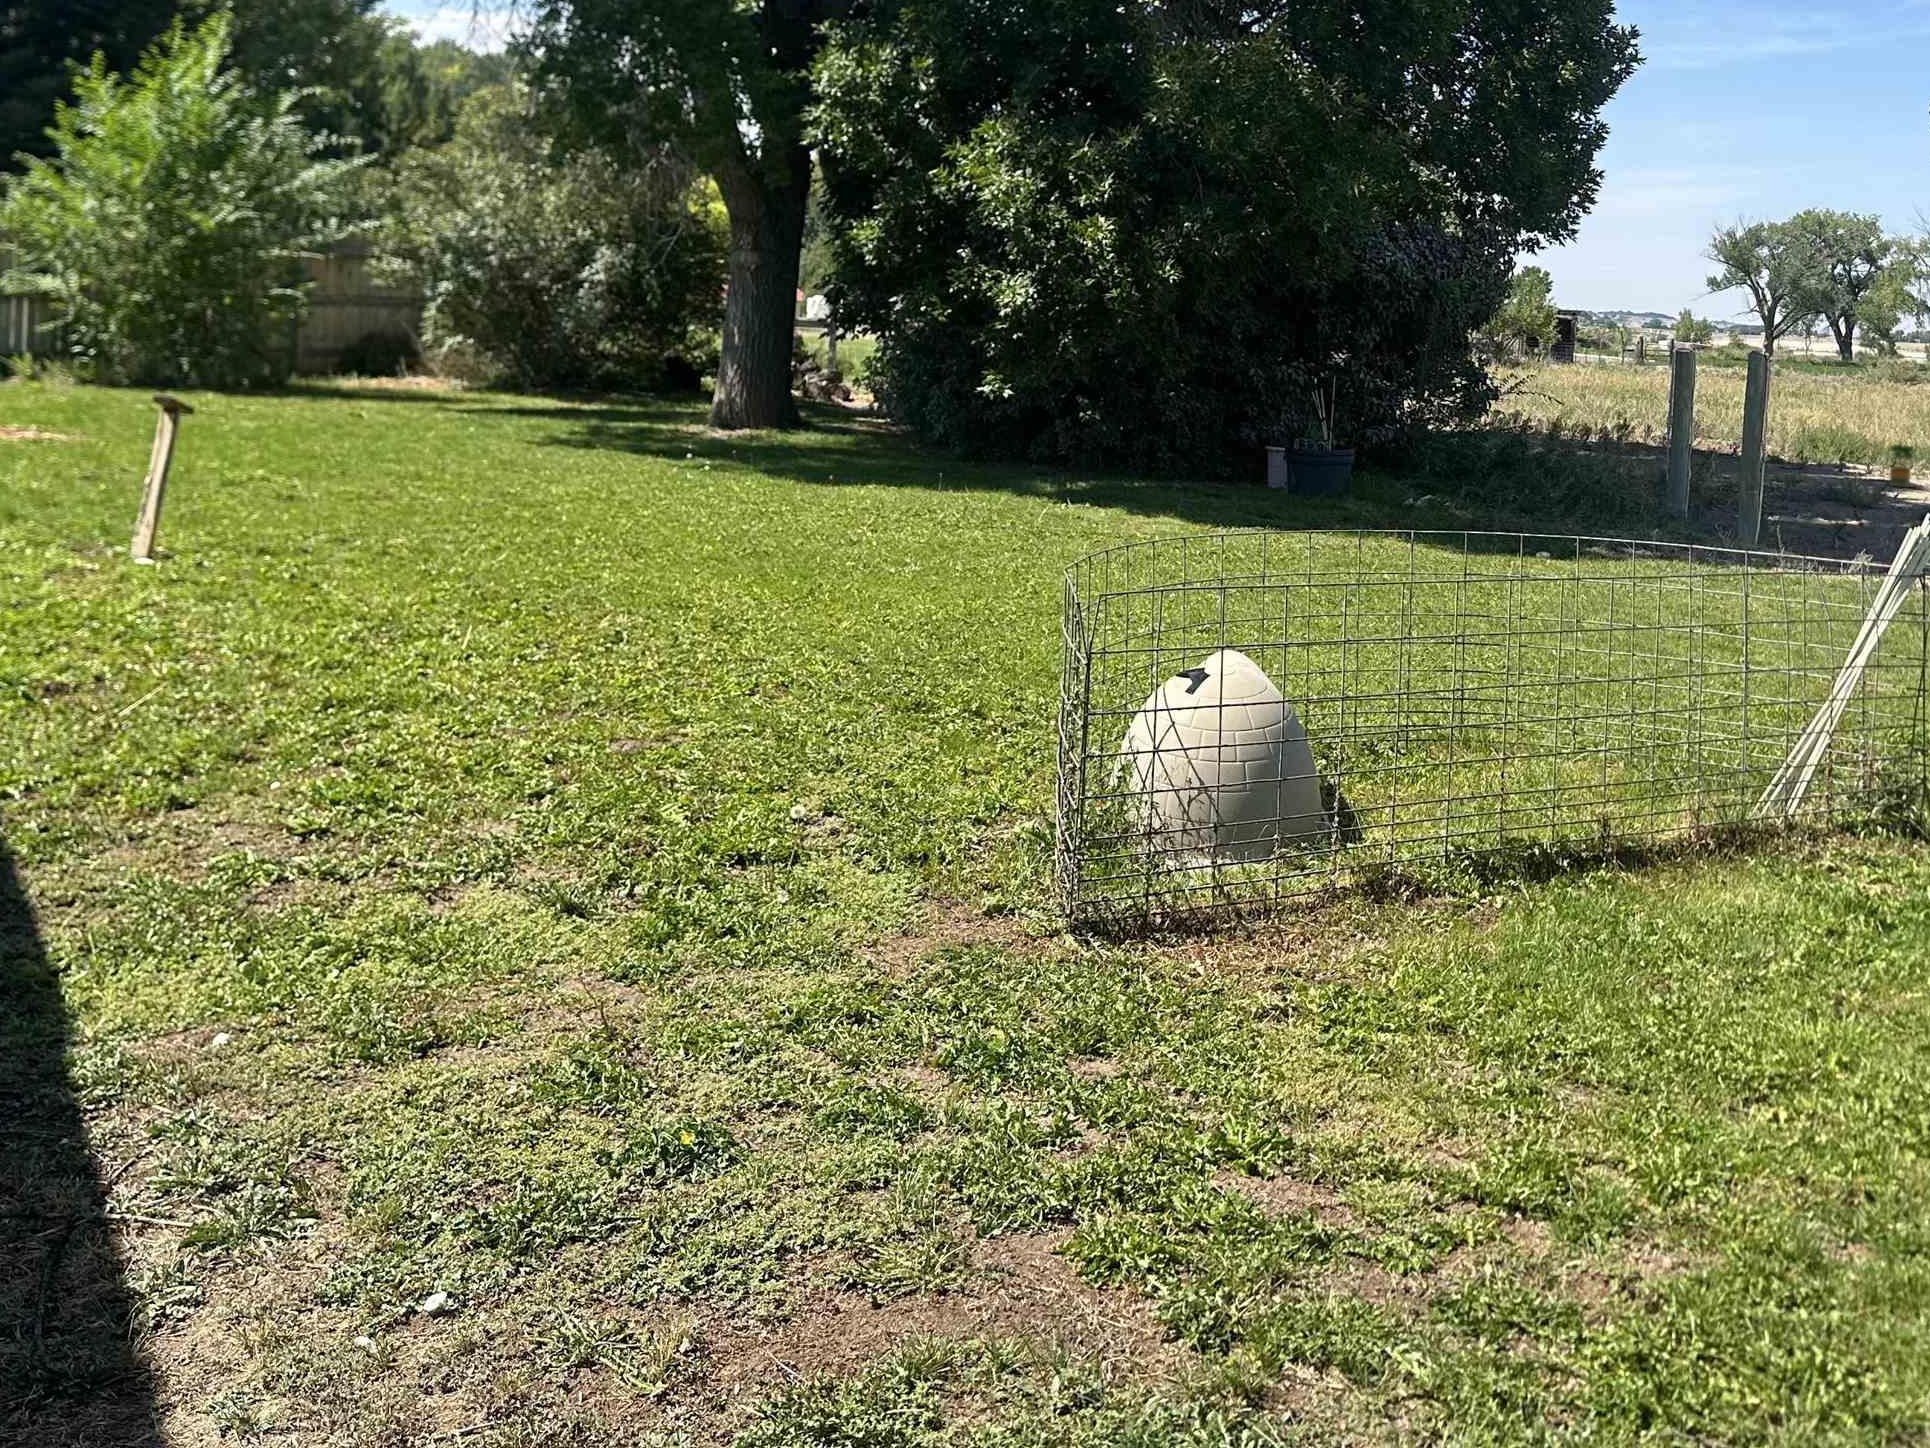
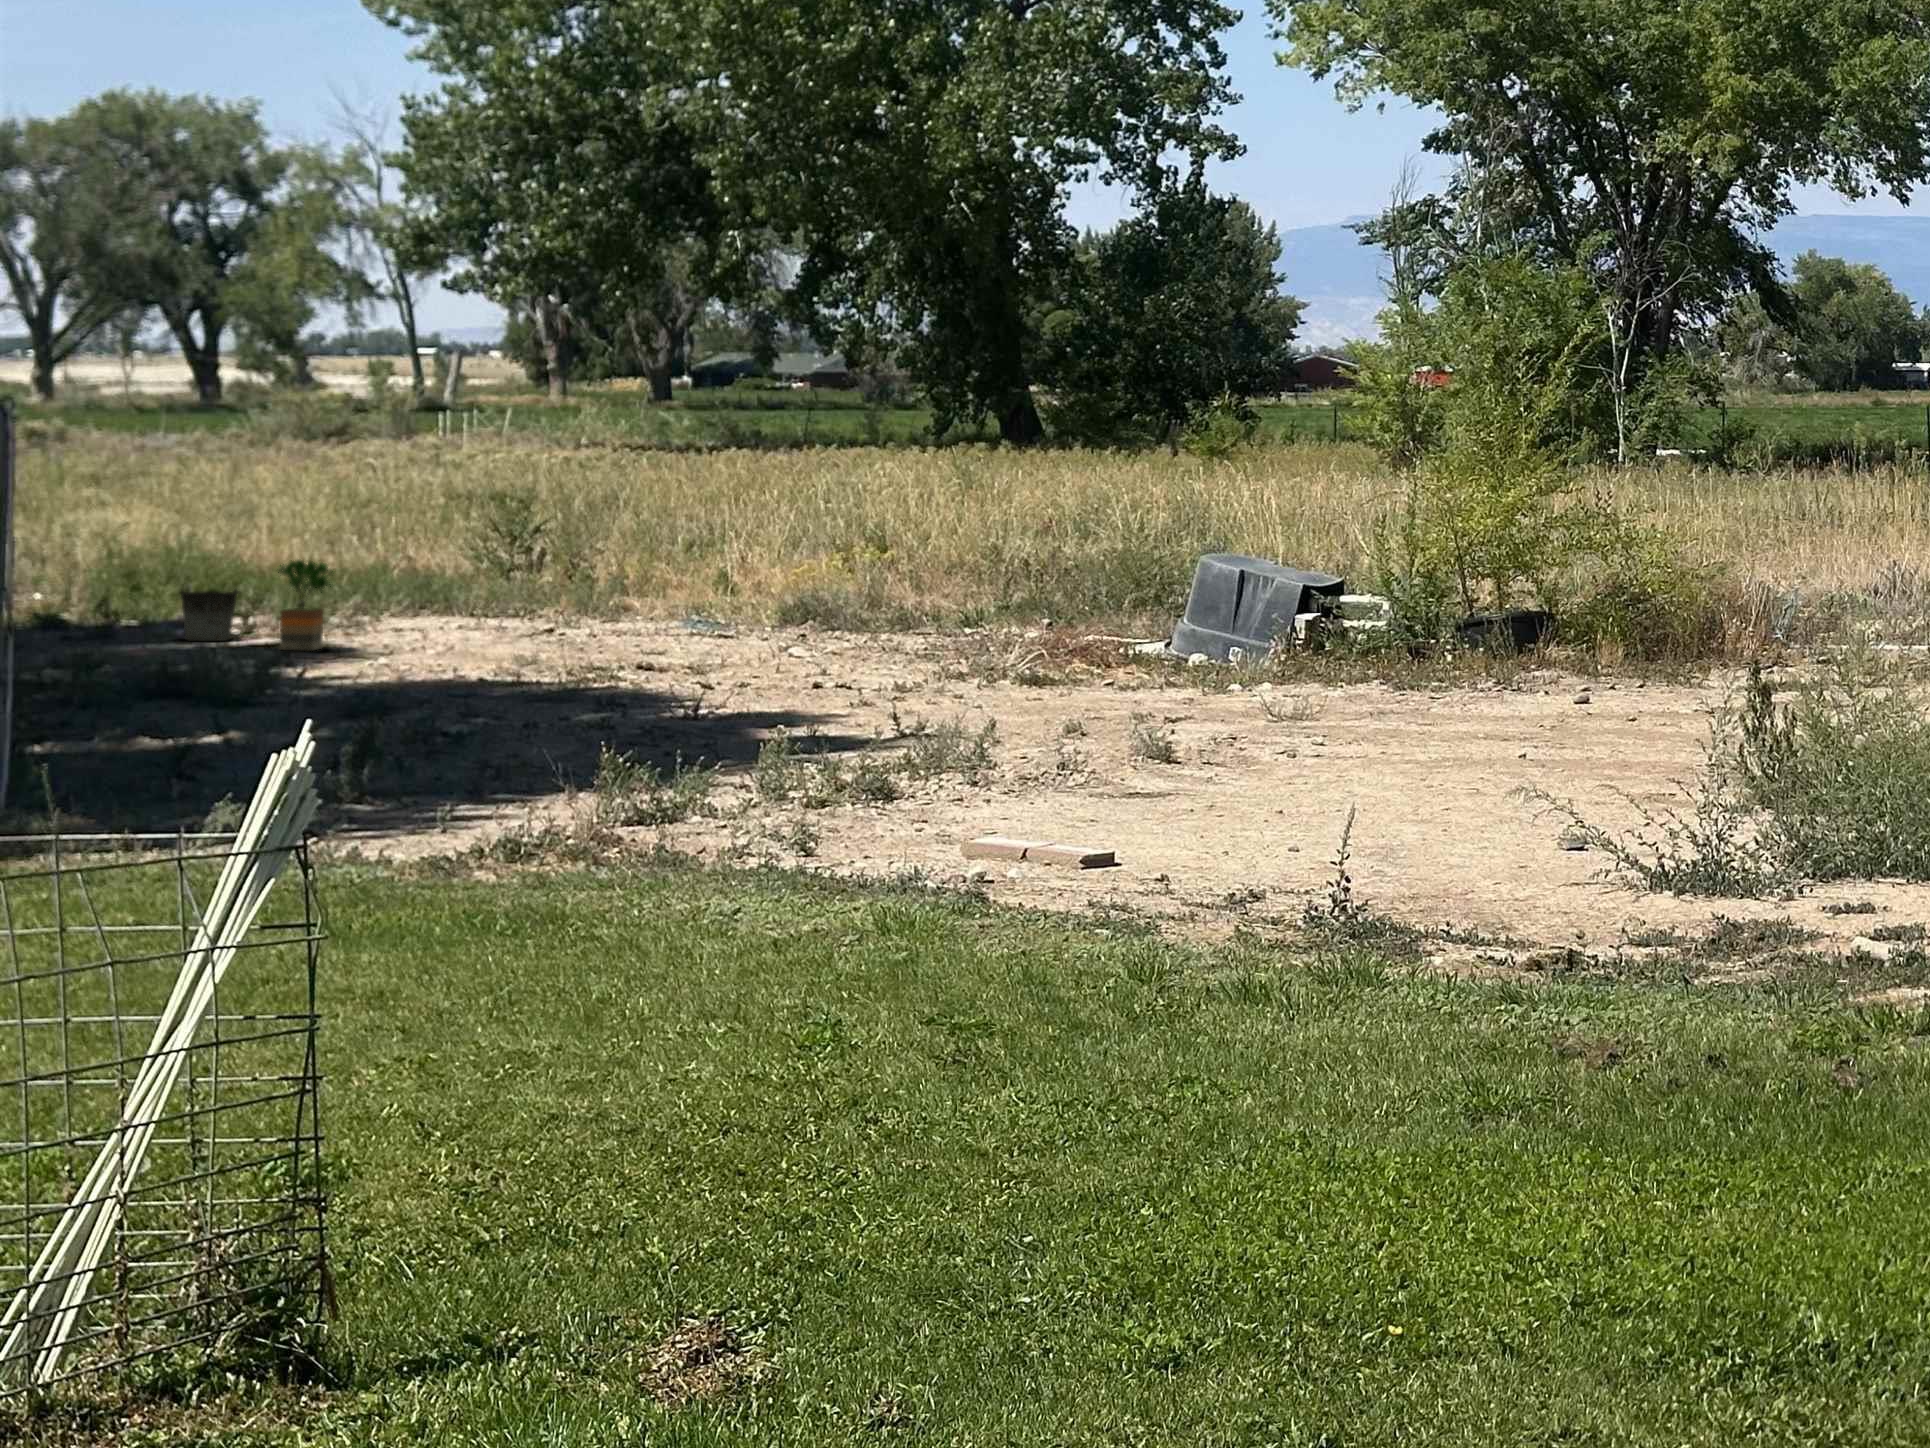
bucket: none [1843,454,1871,479] -> present [181,589,240,641]

